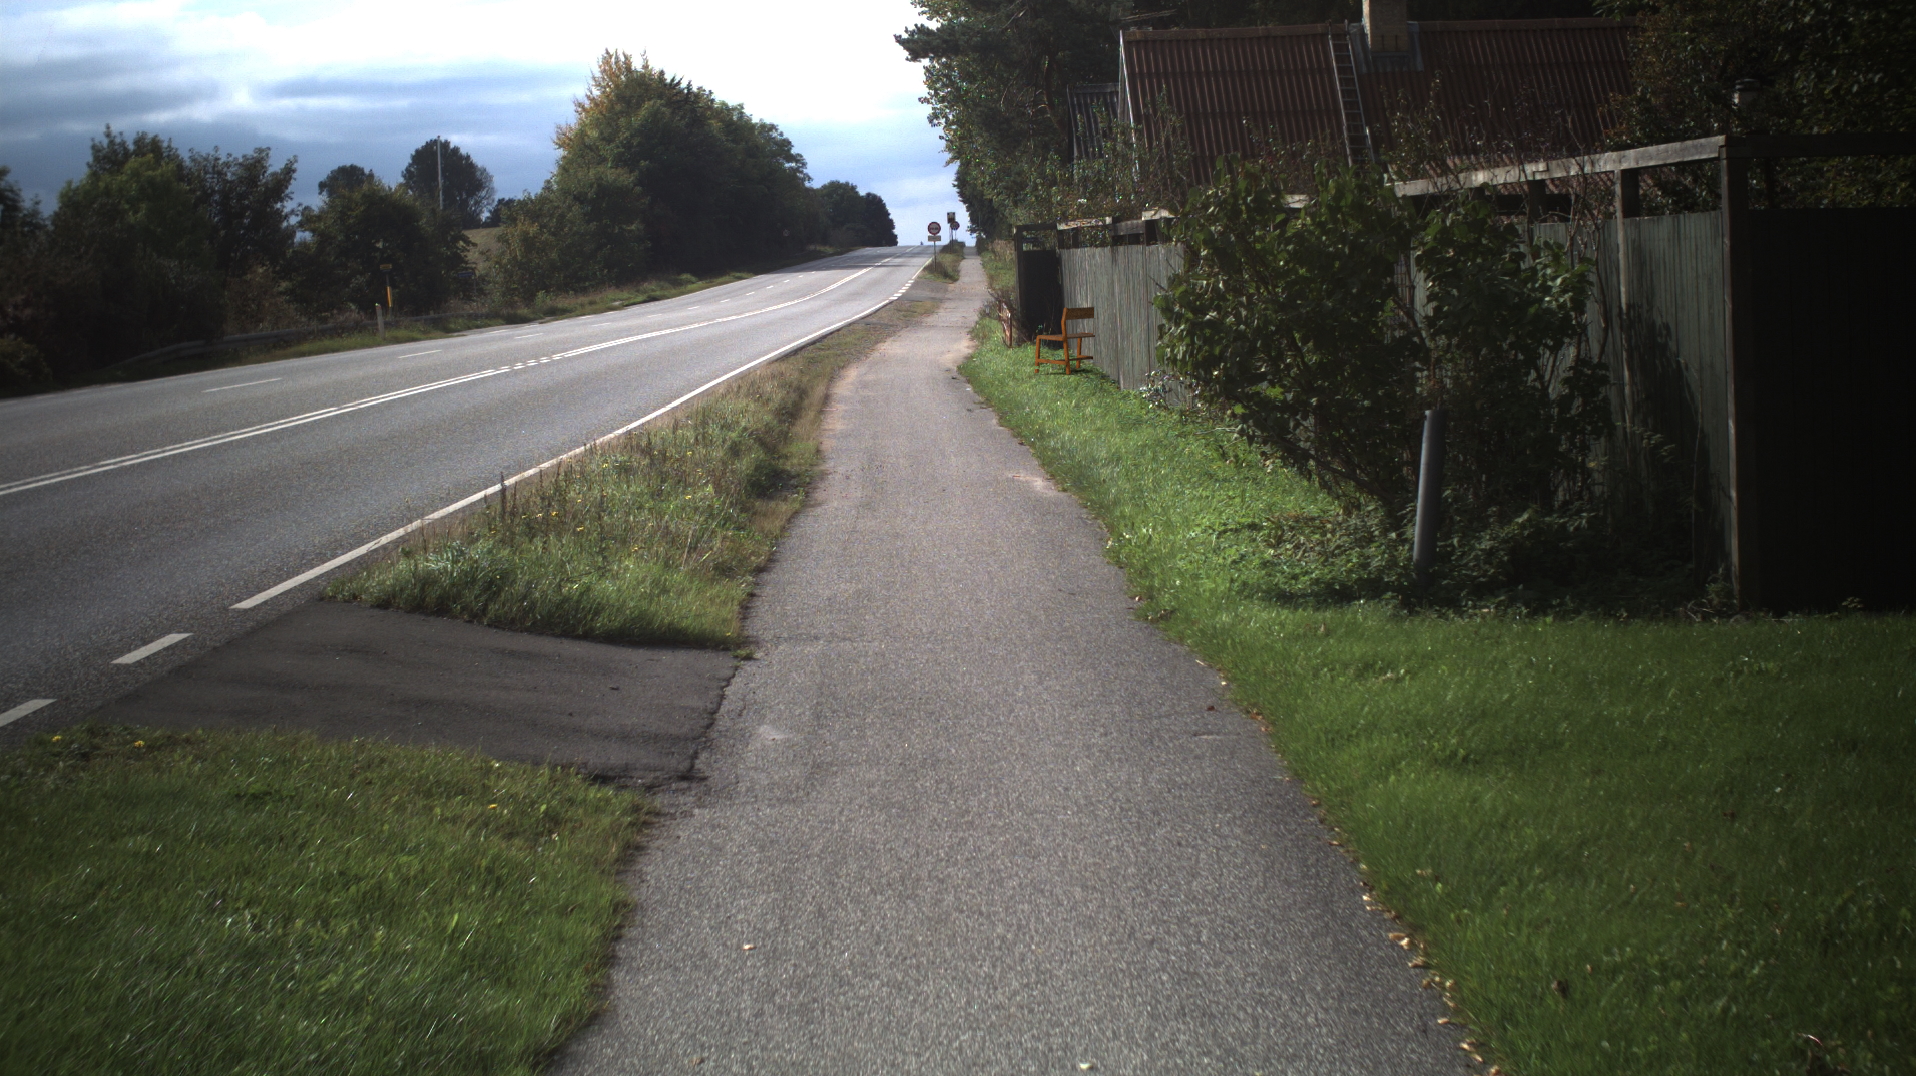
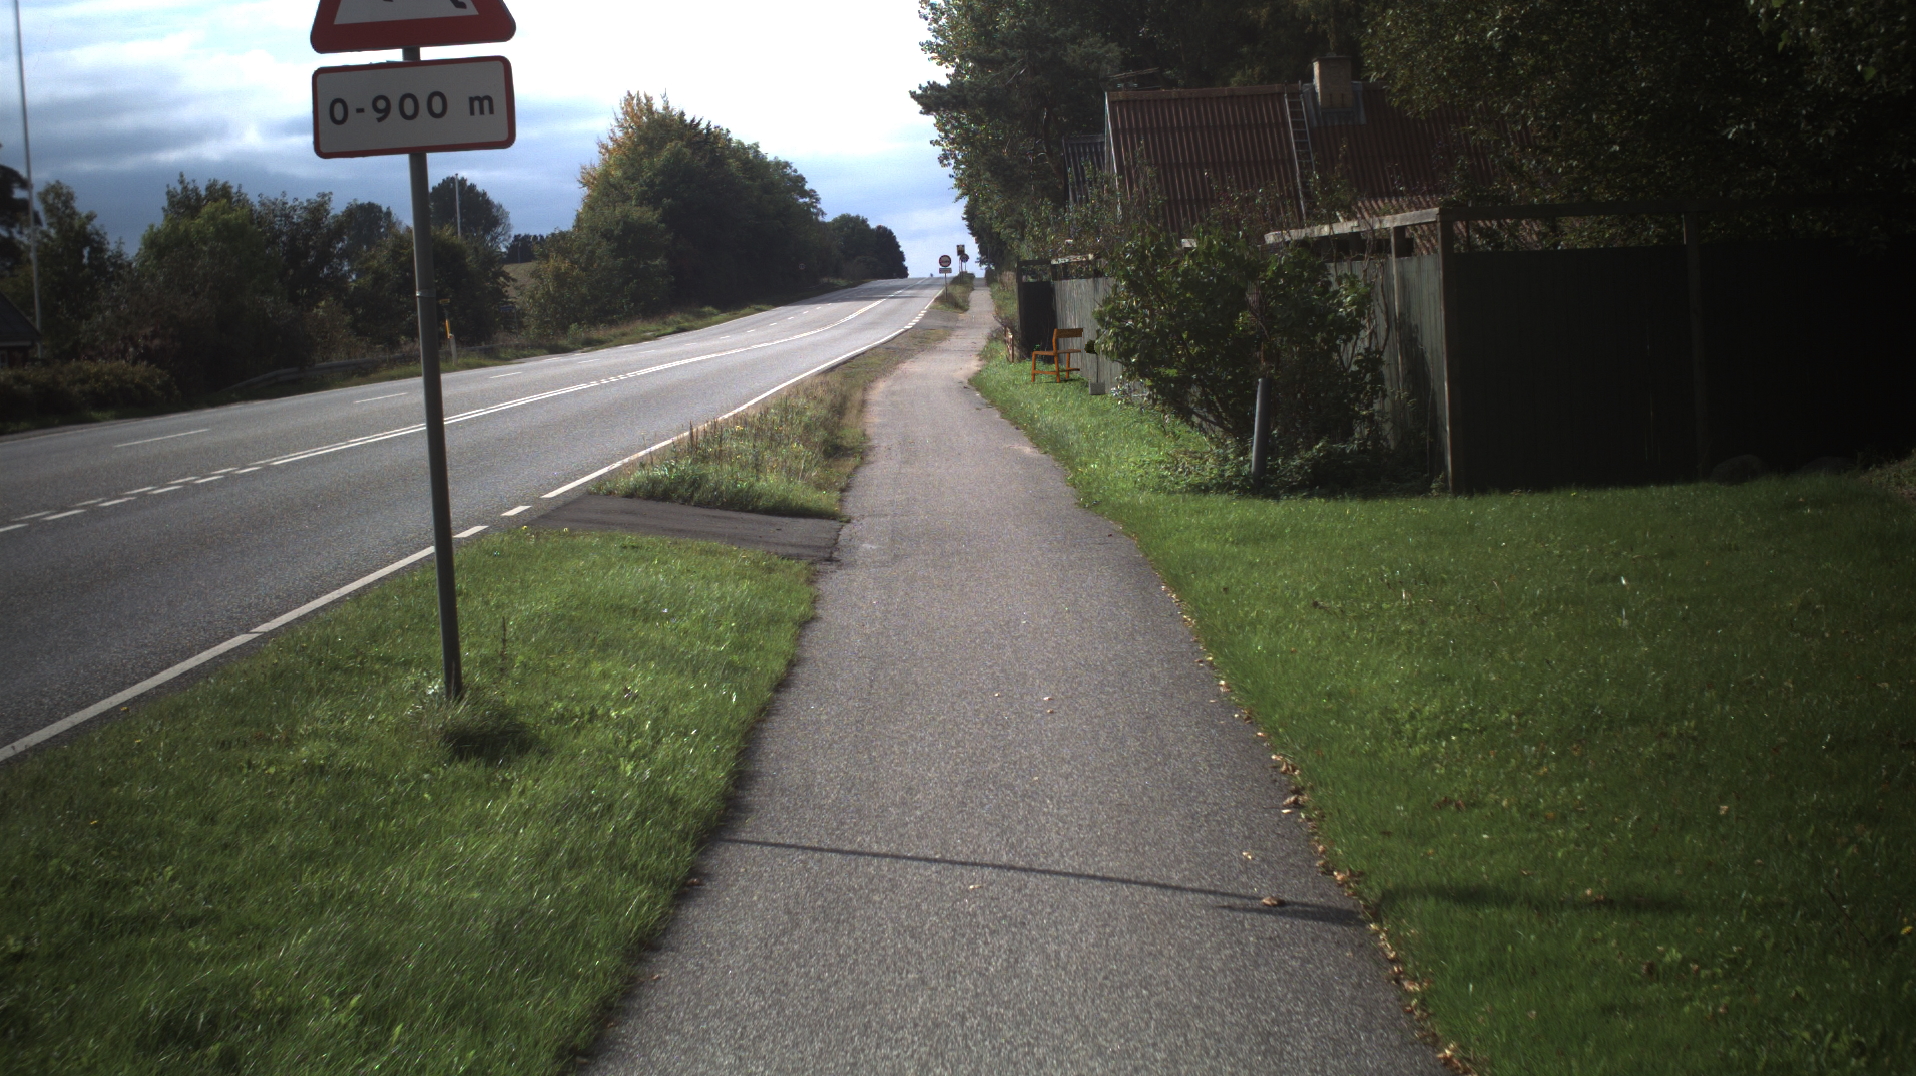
potted tree: none [1104,323,1134,394] -> present [1084,339,1105,395]

